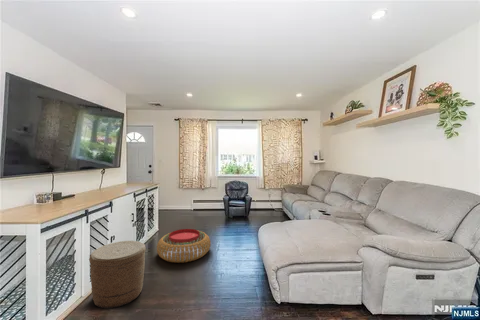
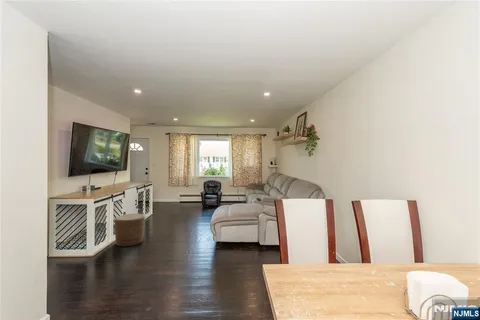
pouf: present [157,229,210,263] -> none [151,211,186,230]

